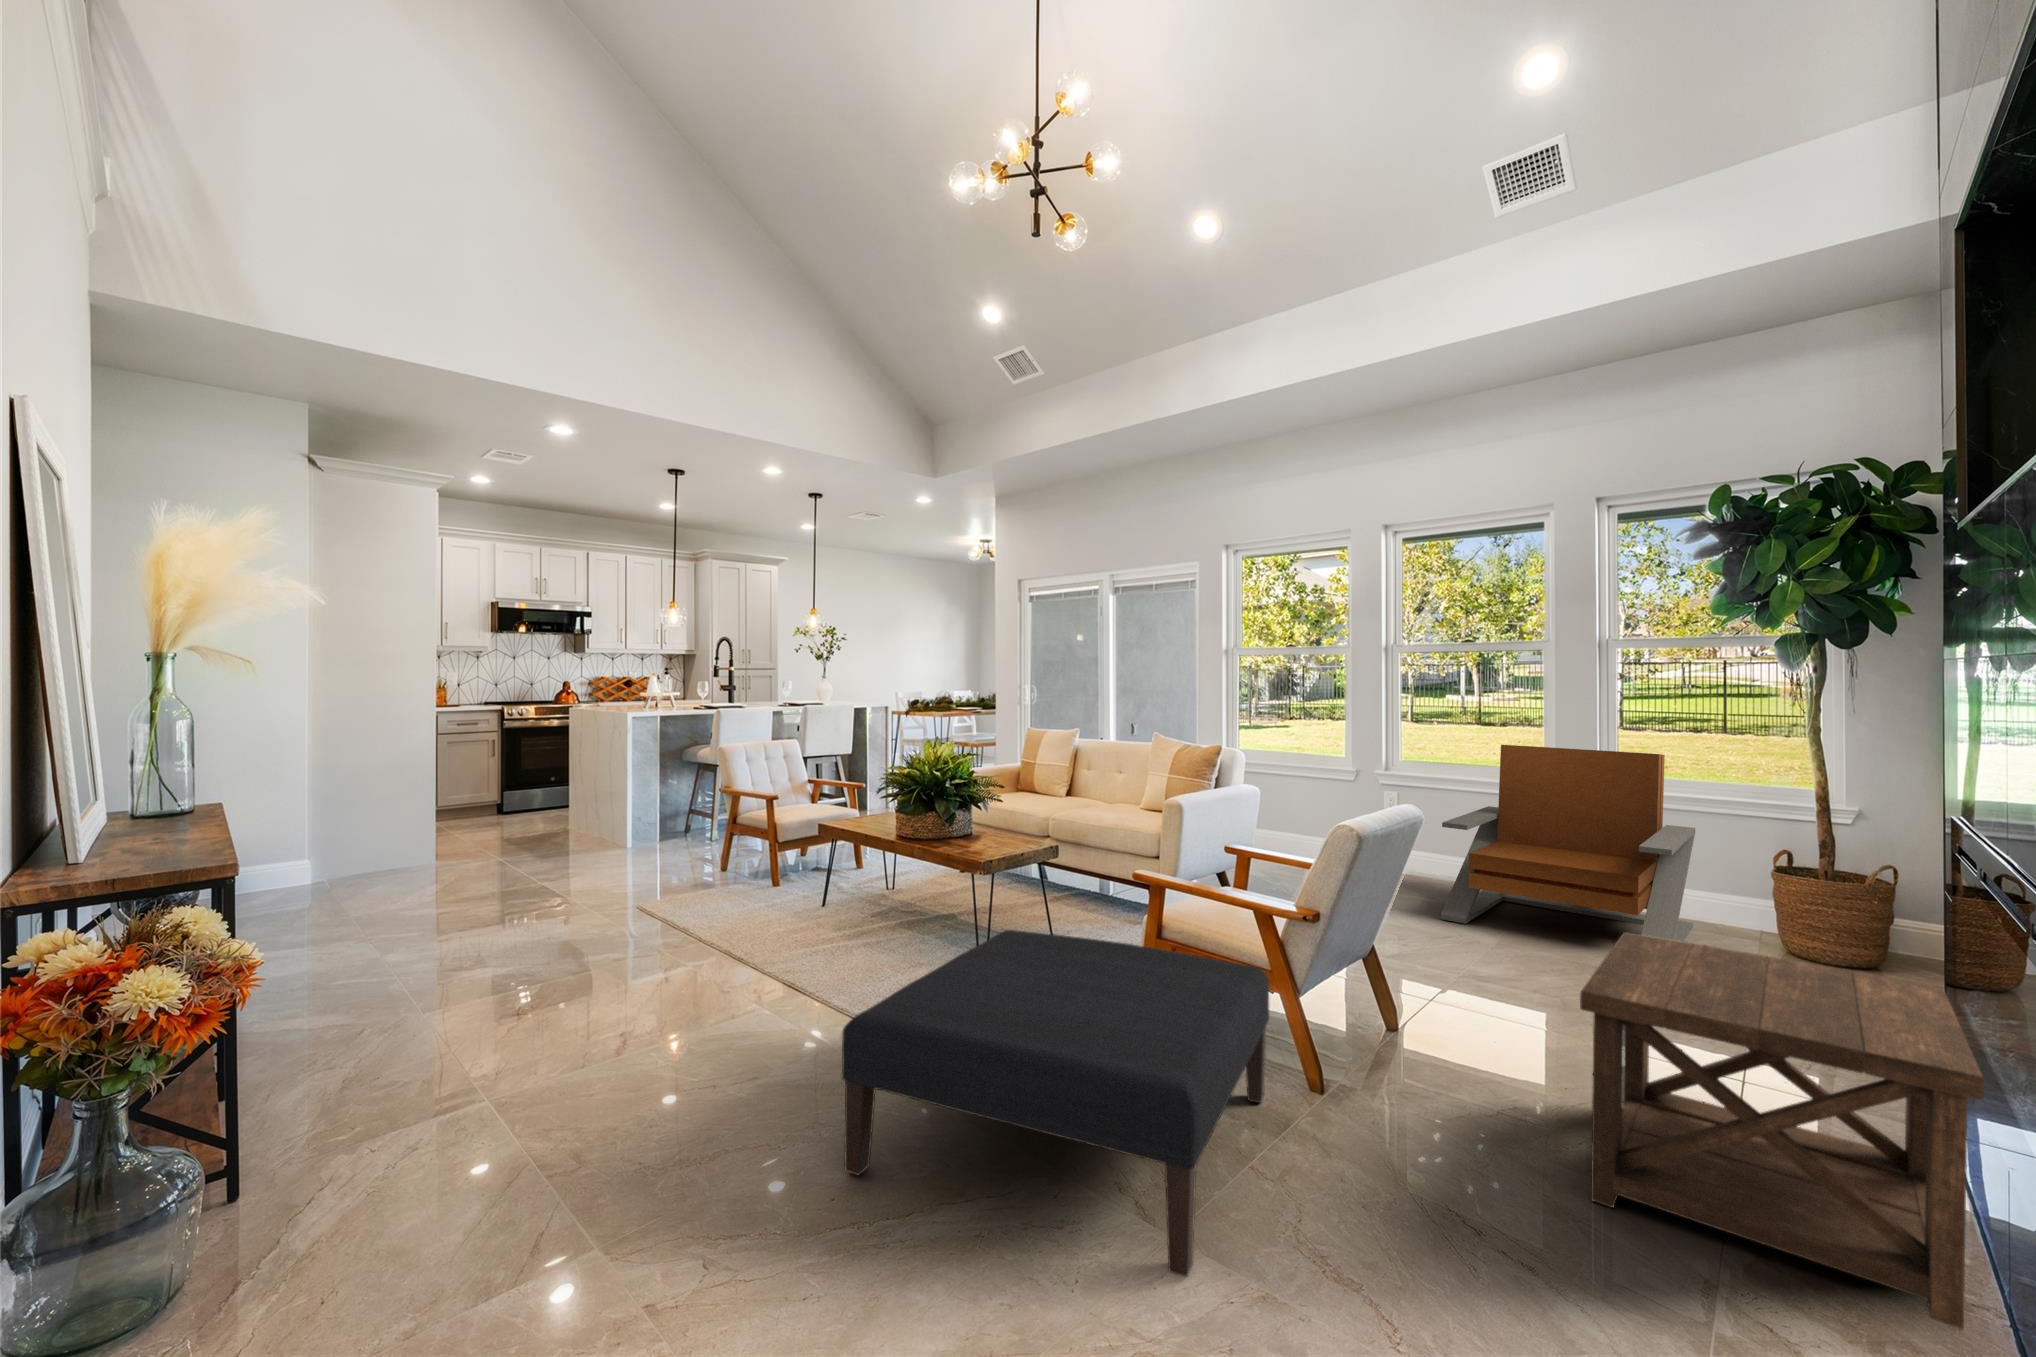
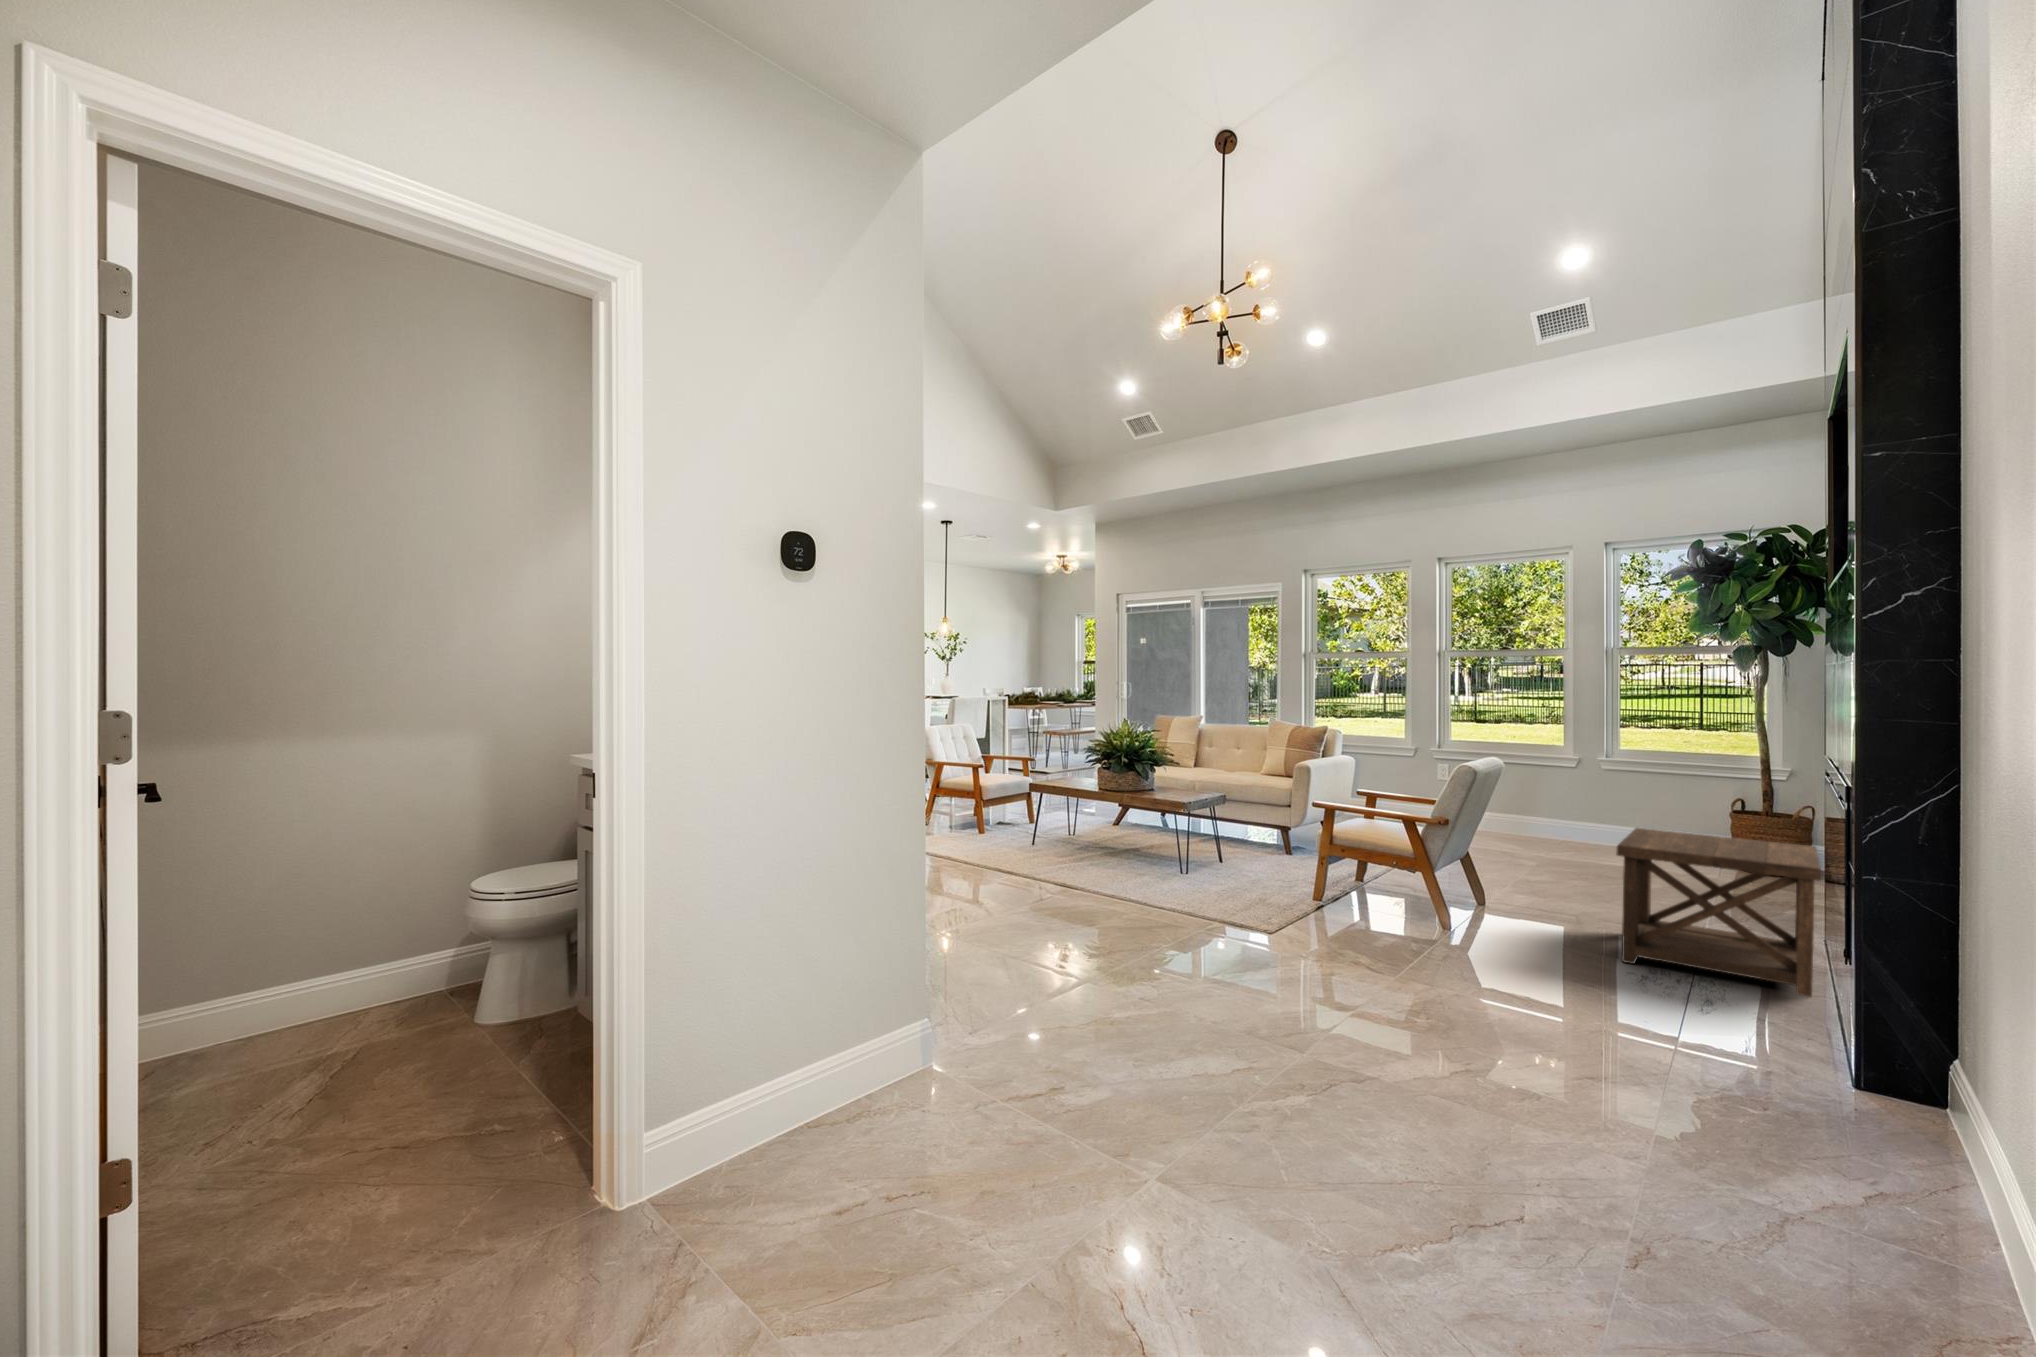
lounge chair: present [1441,745,1695,942] -> none [1492,728,1677,876]
ottoman: present [842,930,1269,1277] -> none [1199,832,1423,982]

